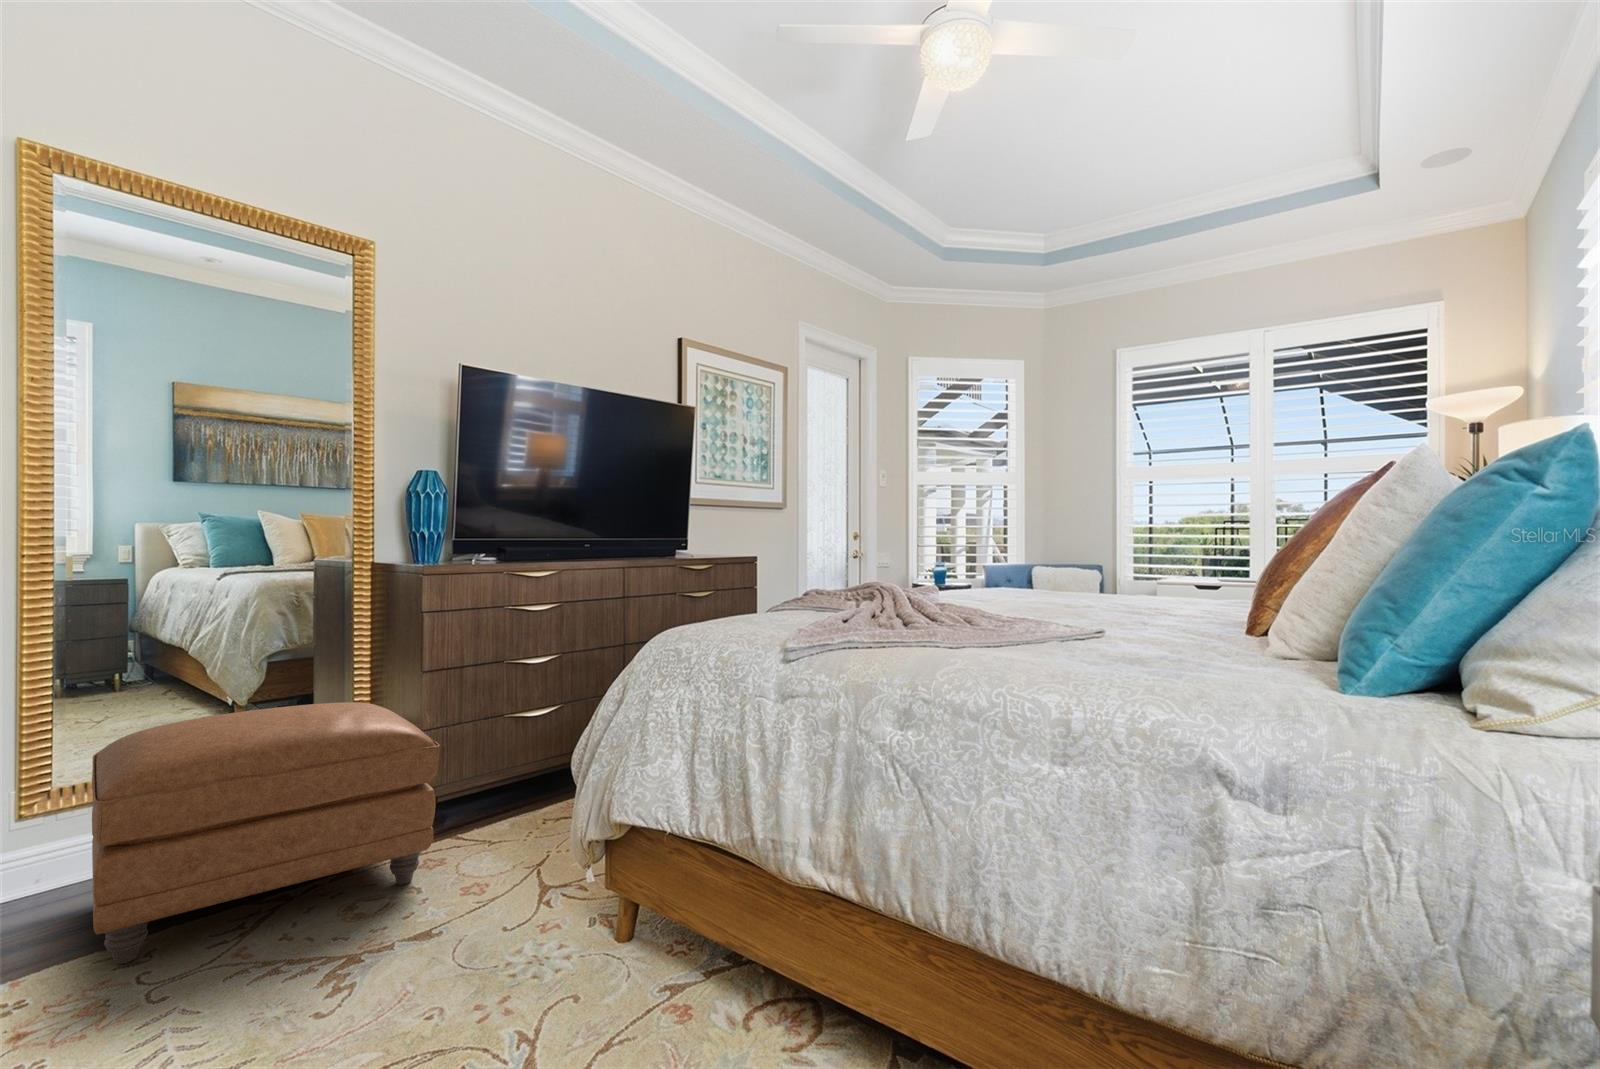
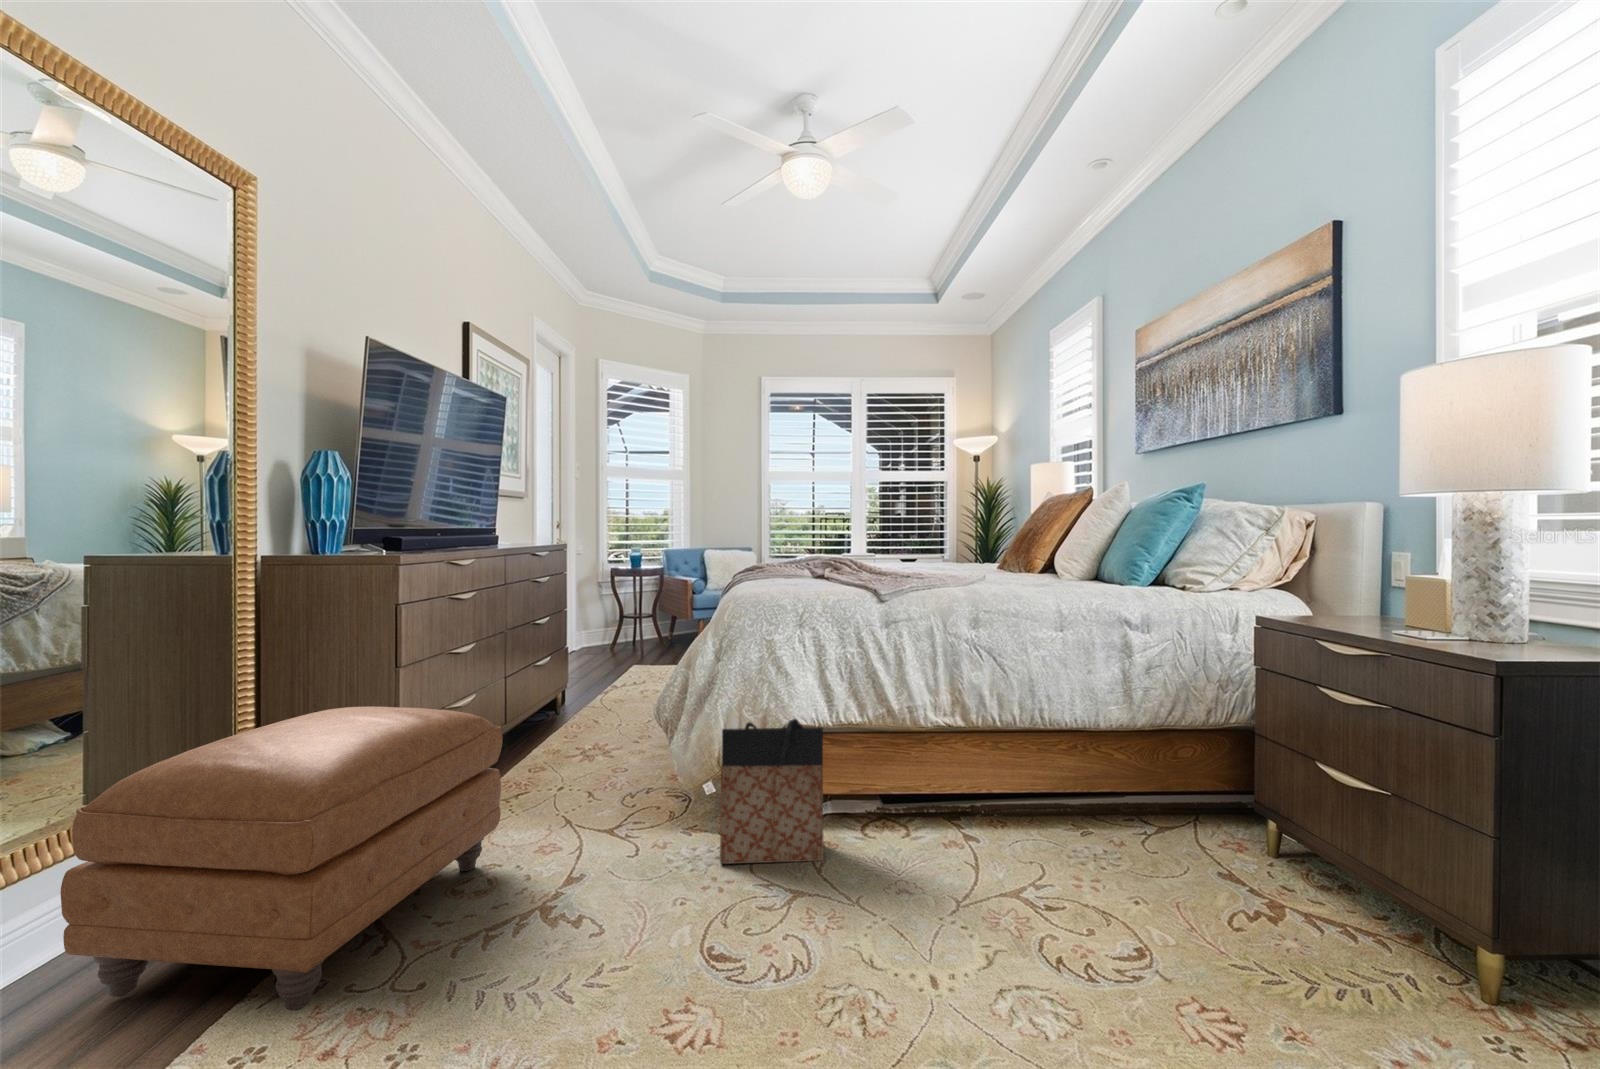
bag: none [539,802,671,1032] -> present [720,719,824,864]

